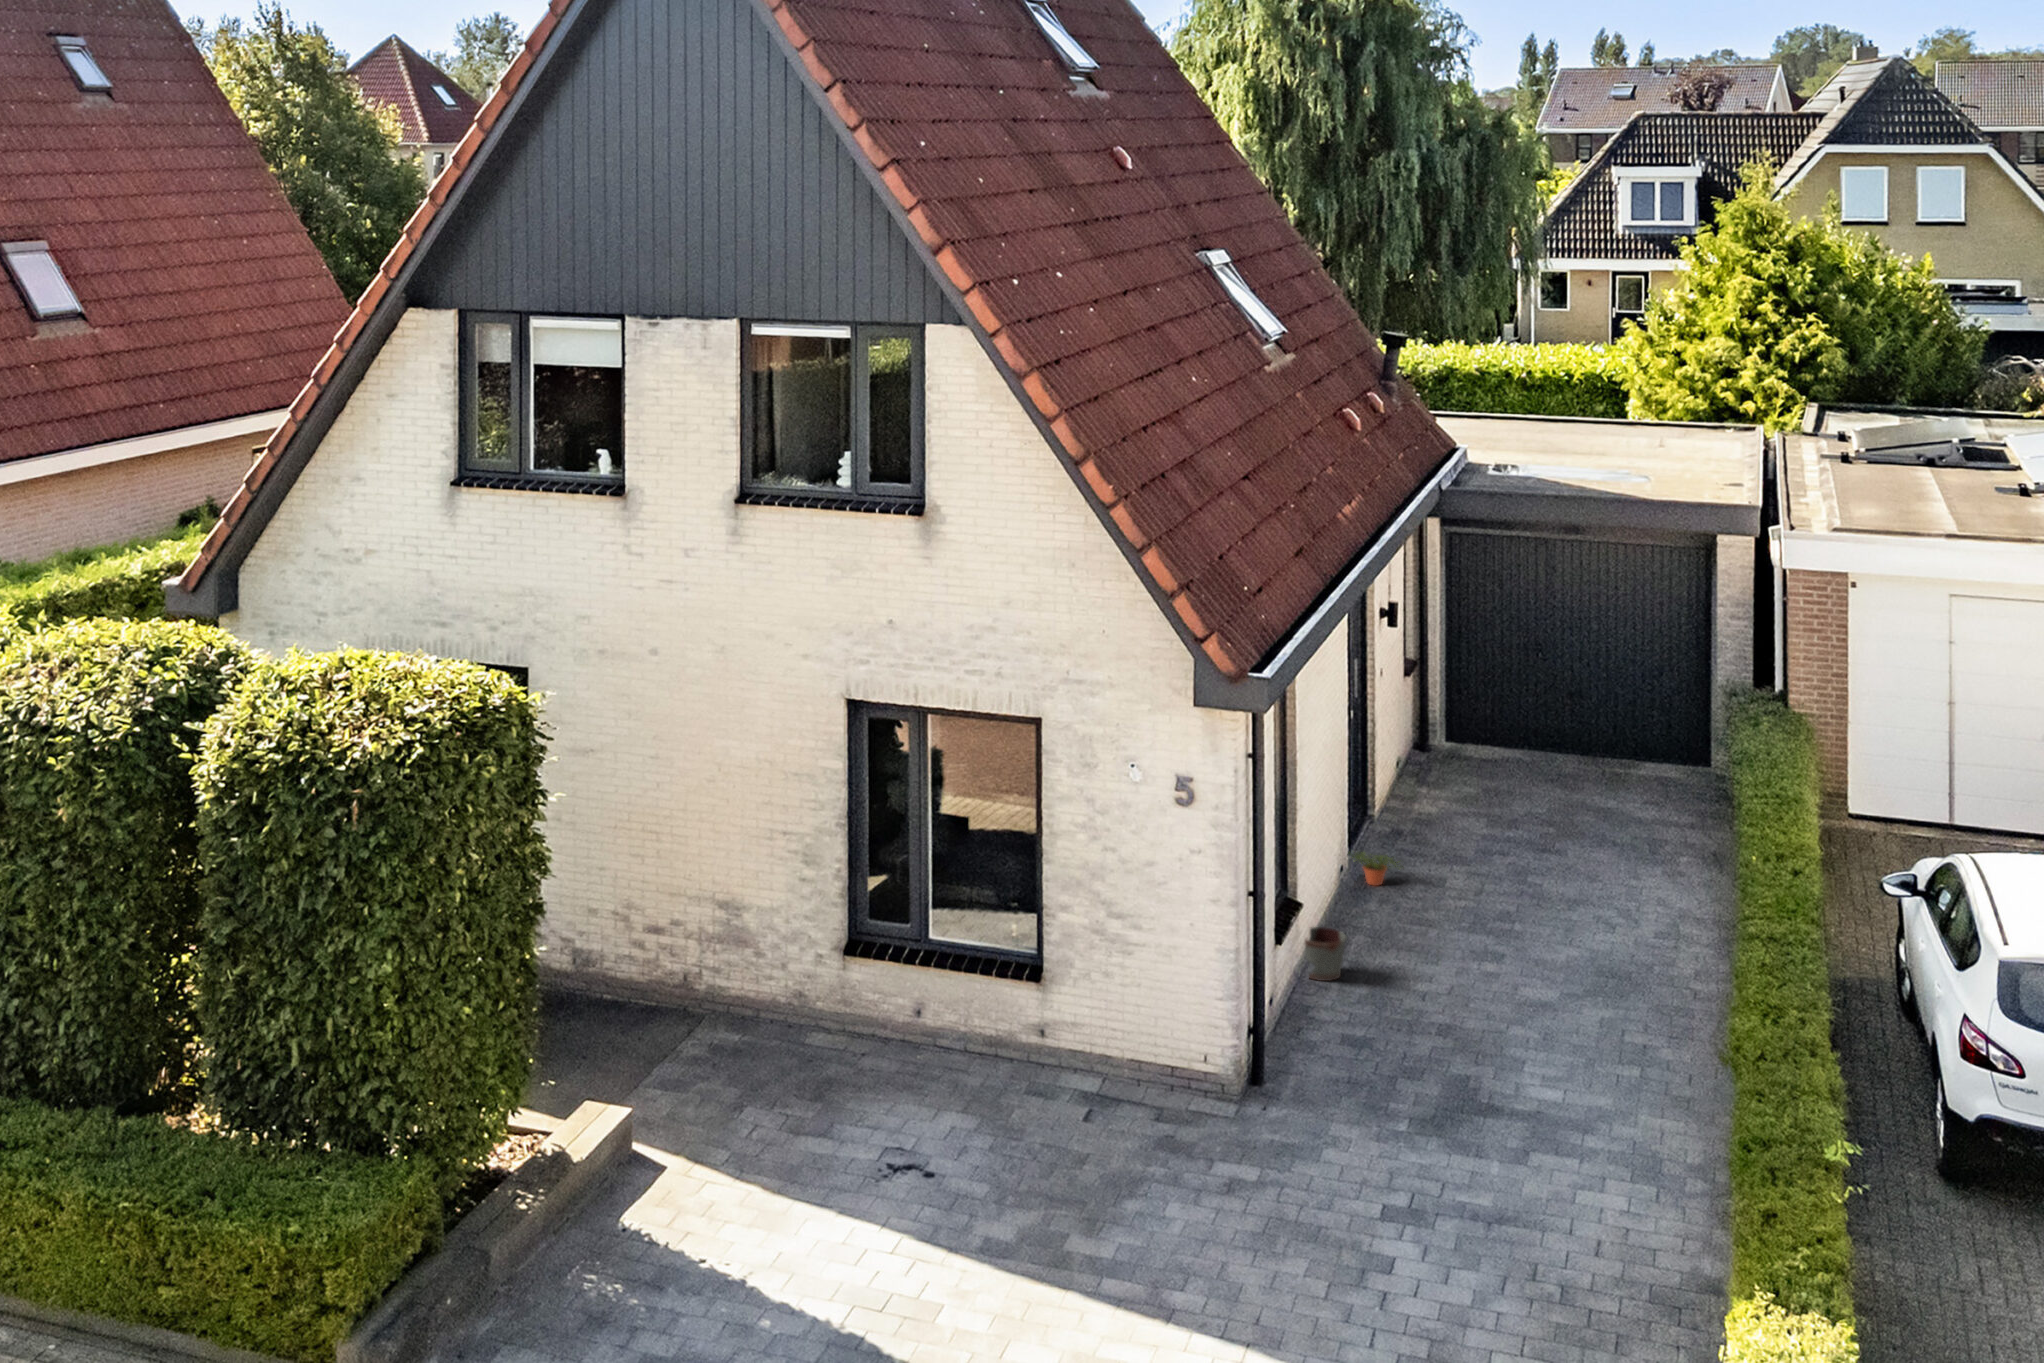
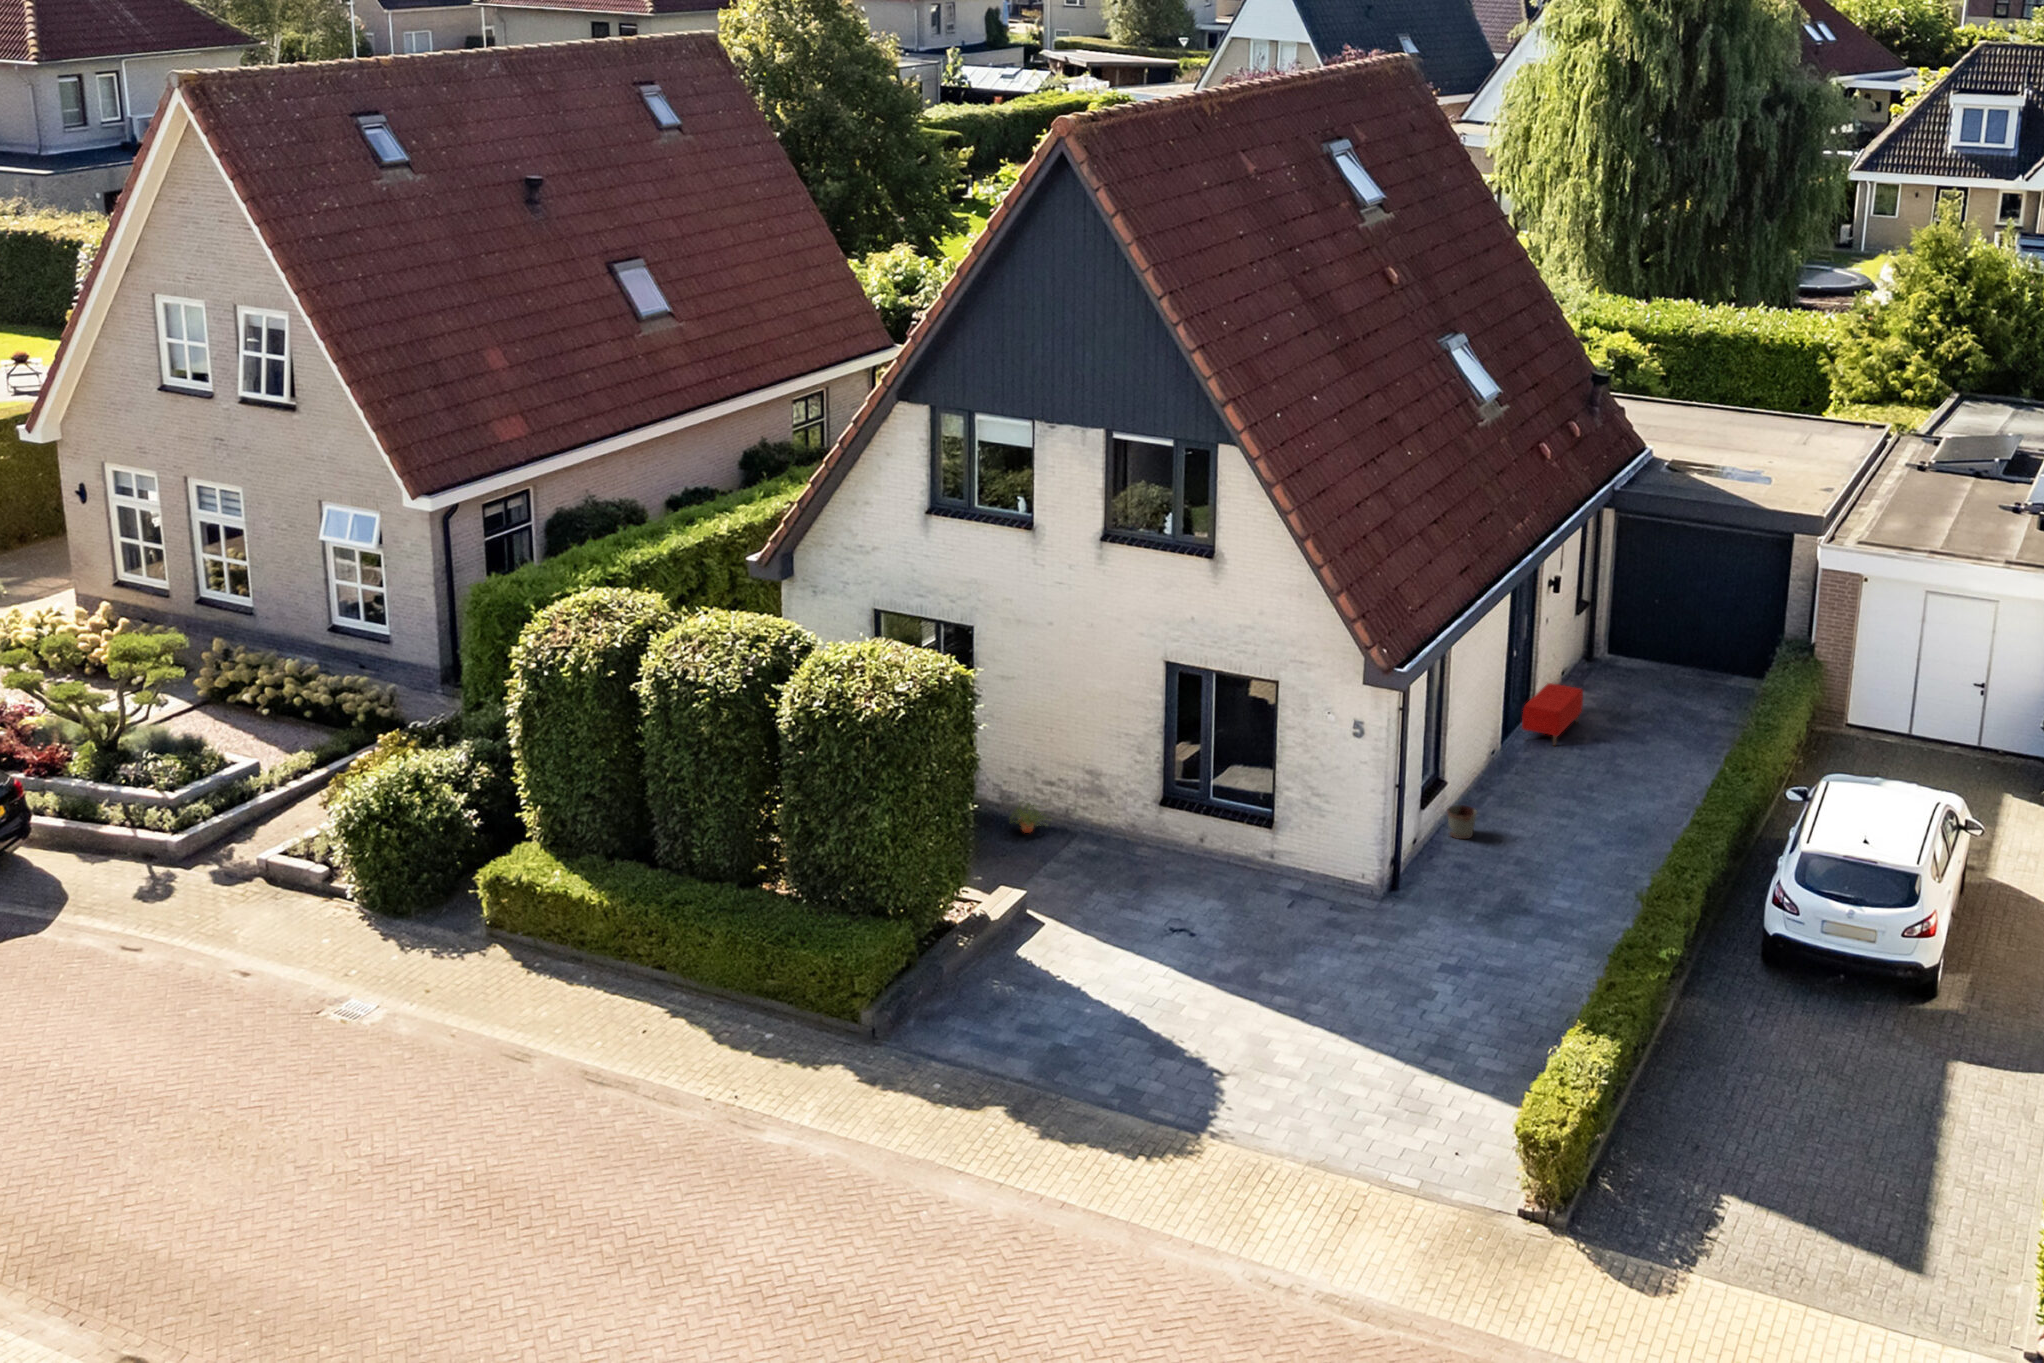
bench: none [1361,760,1442,849] -> present [1522,683,1583,746]
potted plant: present [1347,851,1404,886] -> present [1010,802,1045,833]

